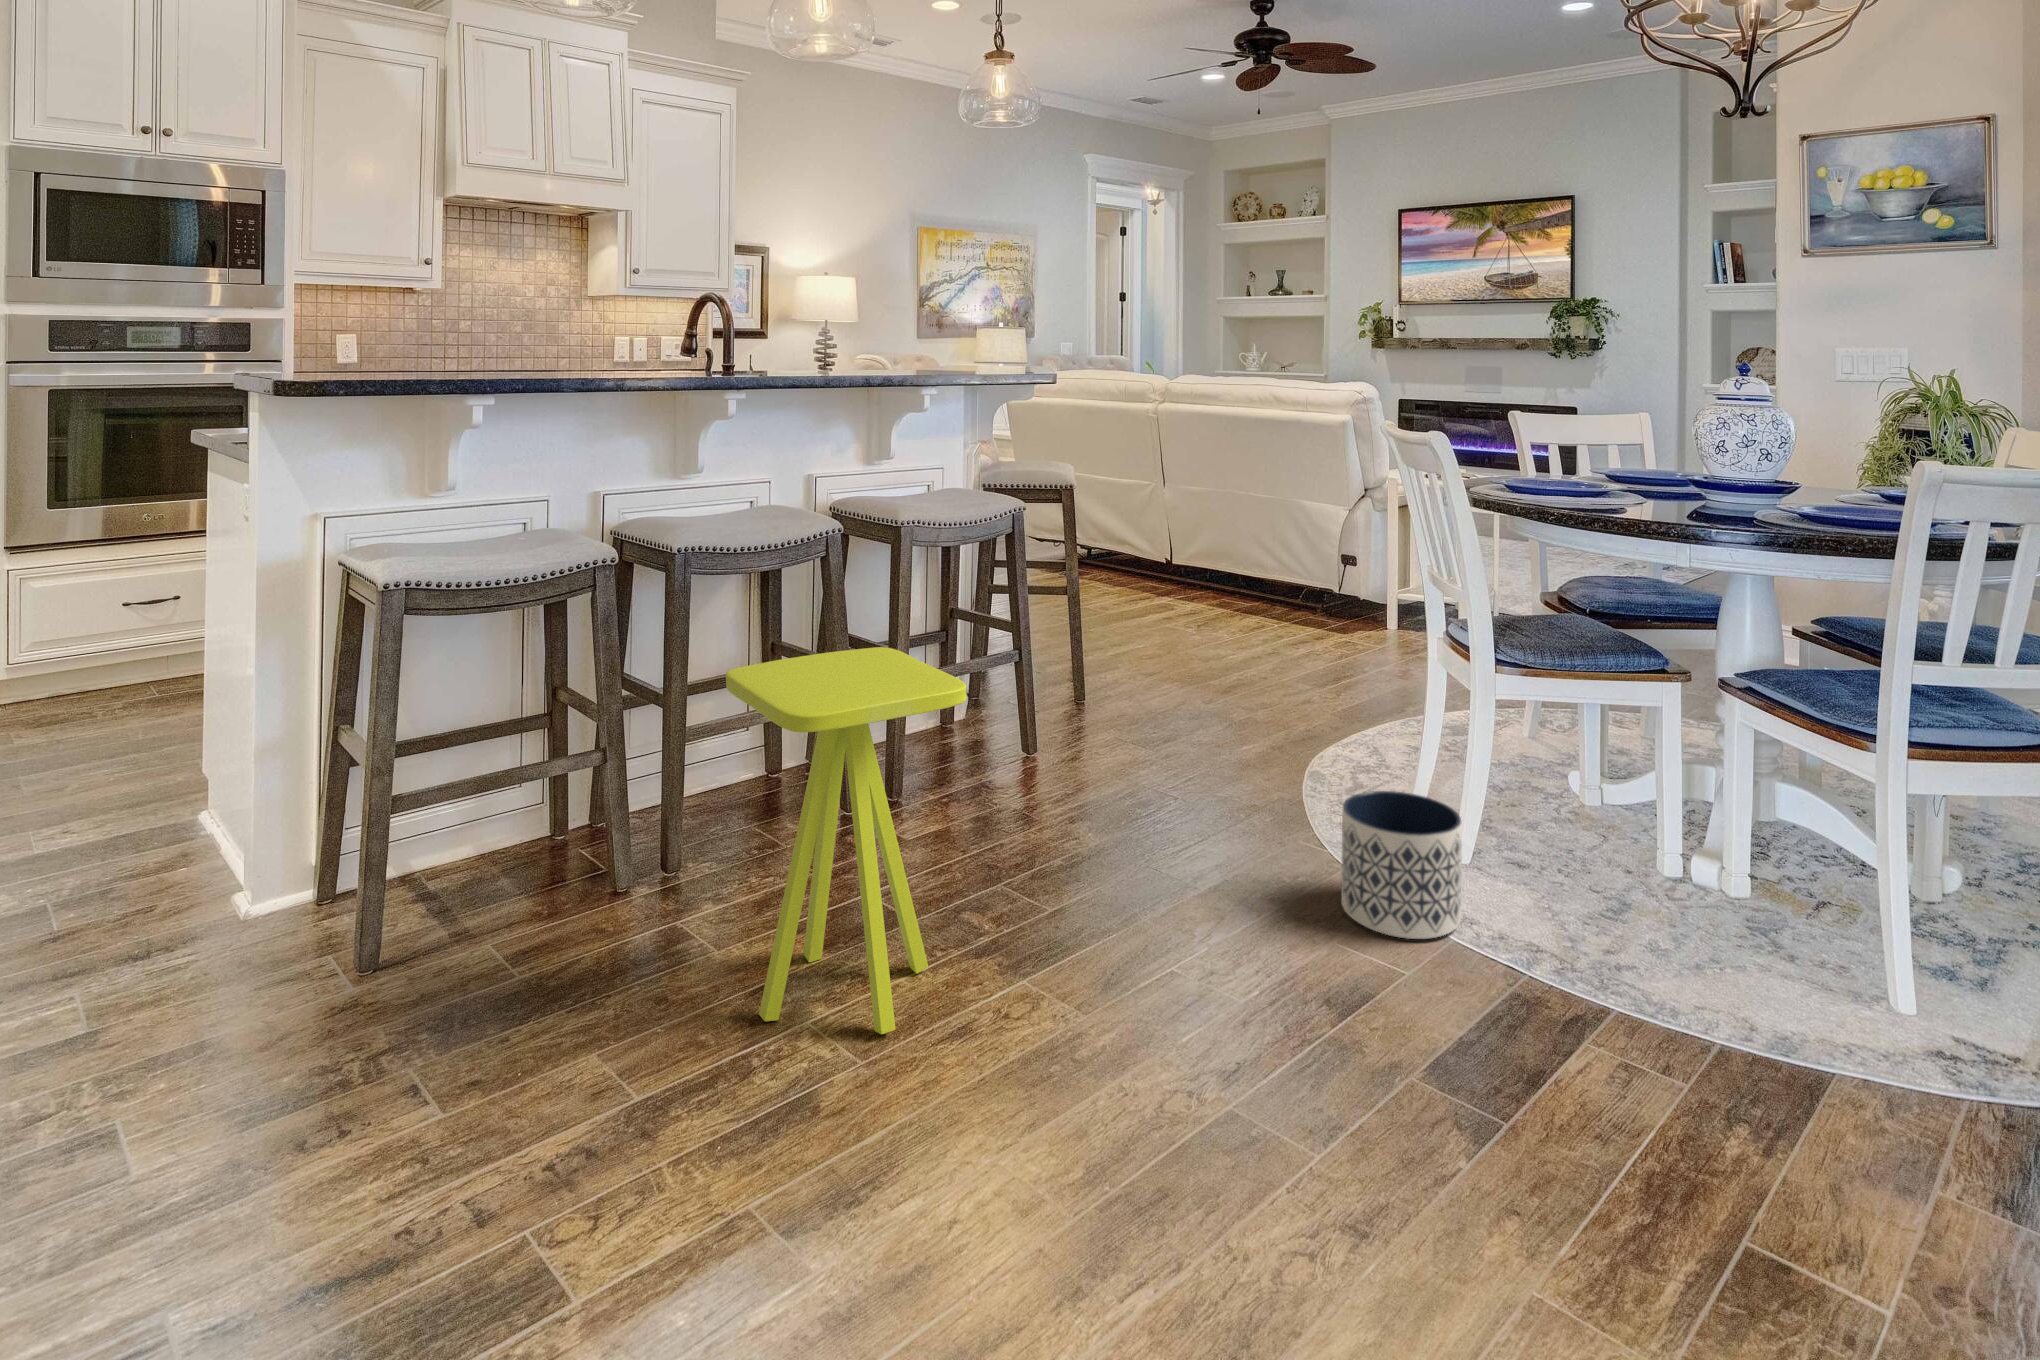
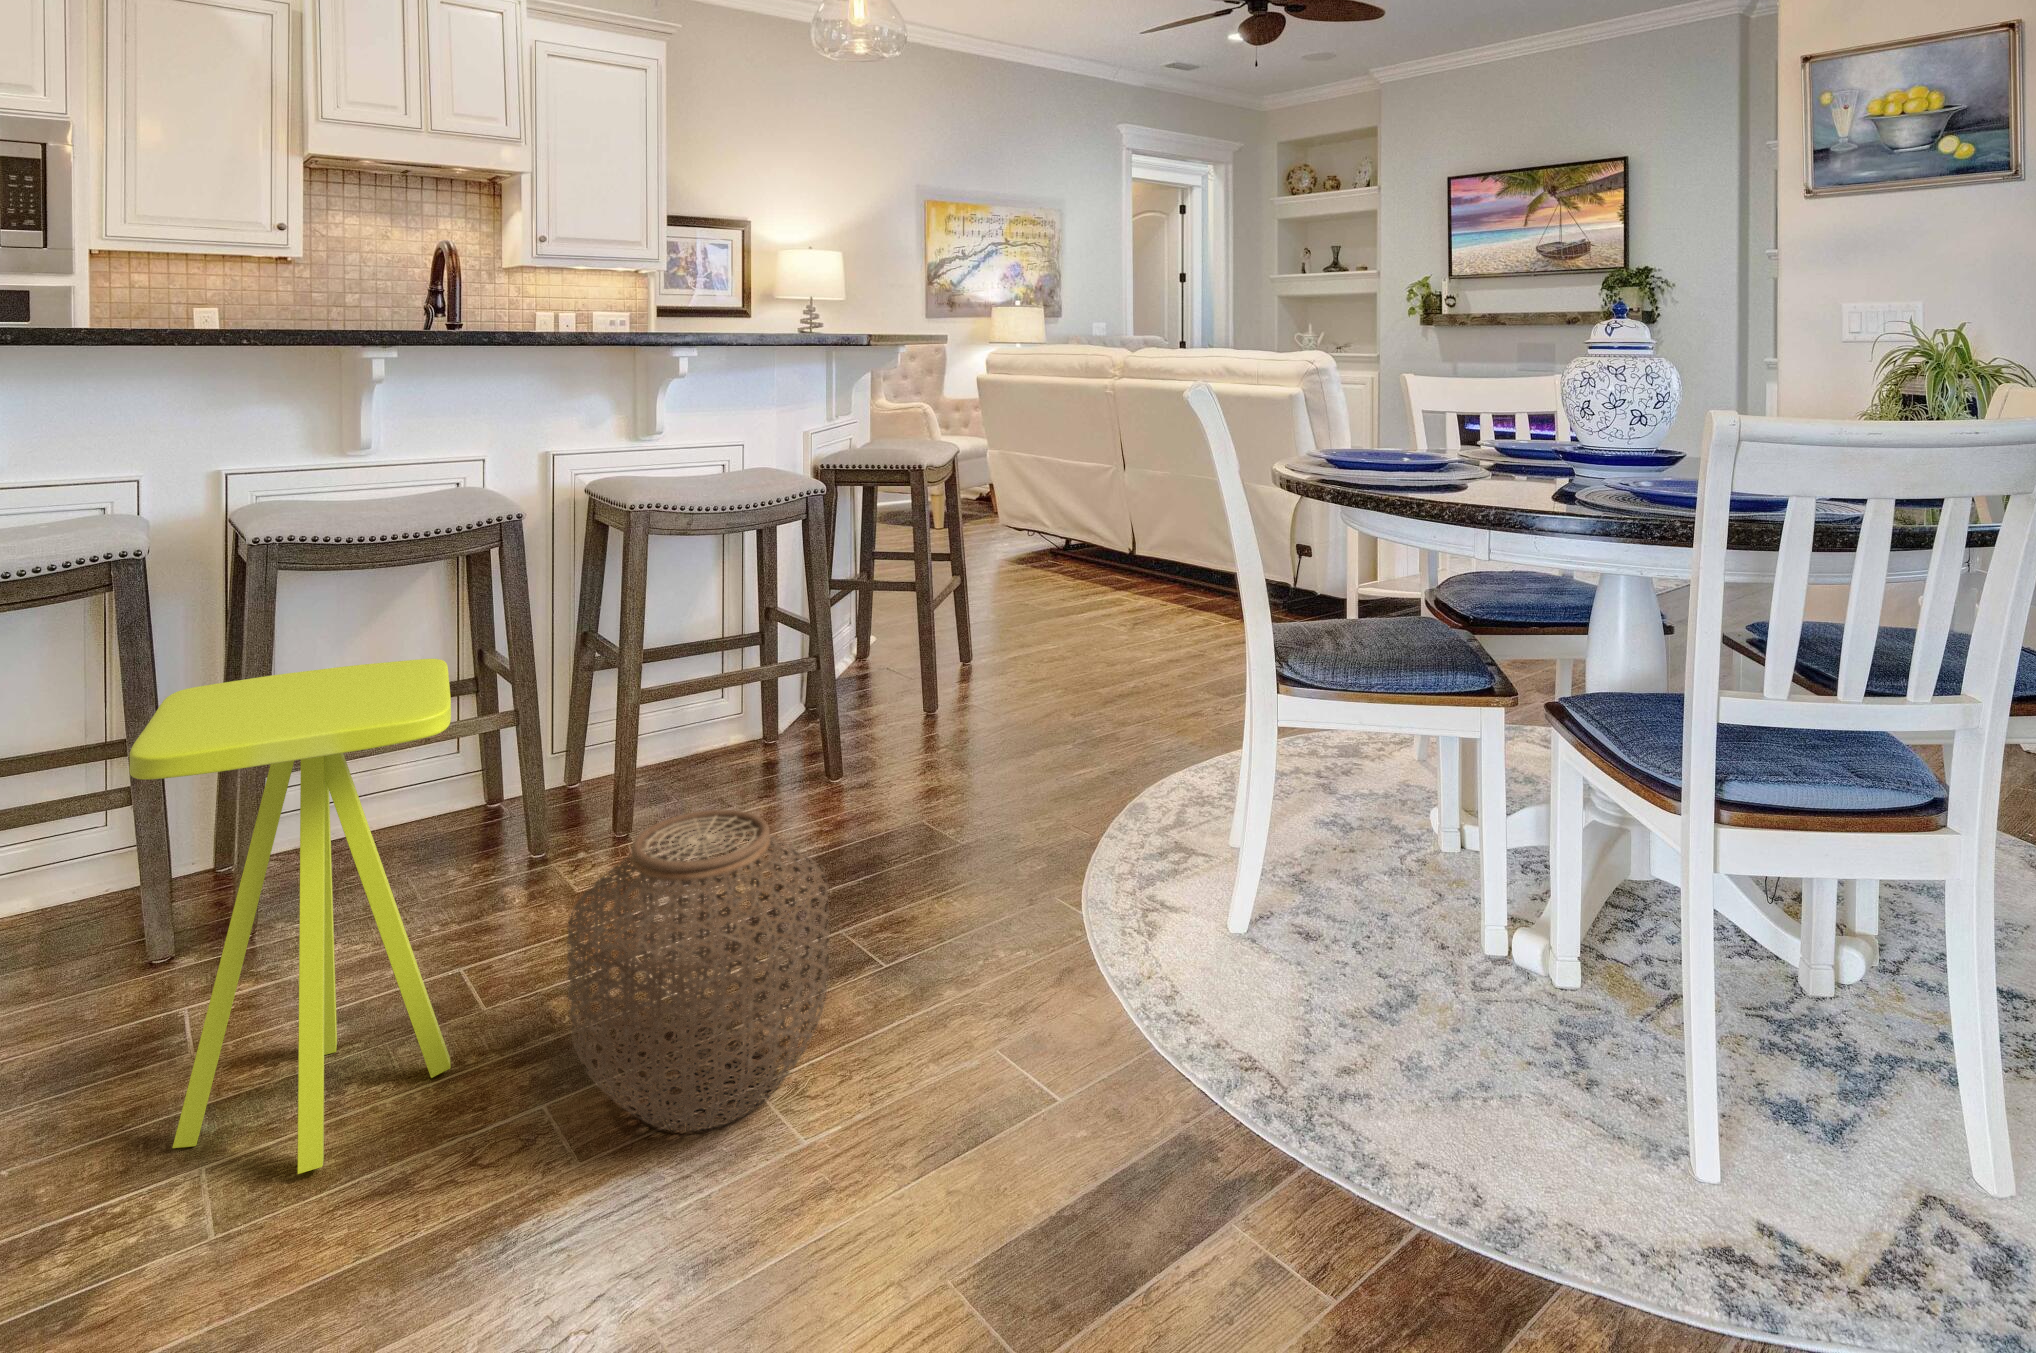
woven basket: none [1039,764,1231,1004] -> present [567,810,829,1131]
planter: present [1341,791,1462,939] -> none [1040,840,1185,1039]

